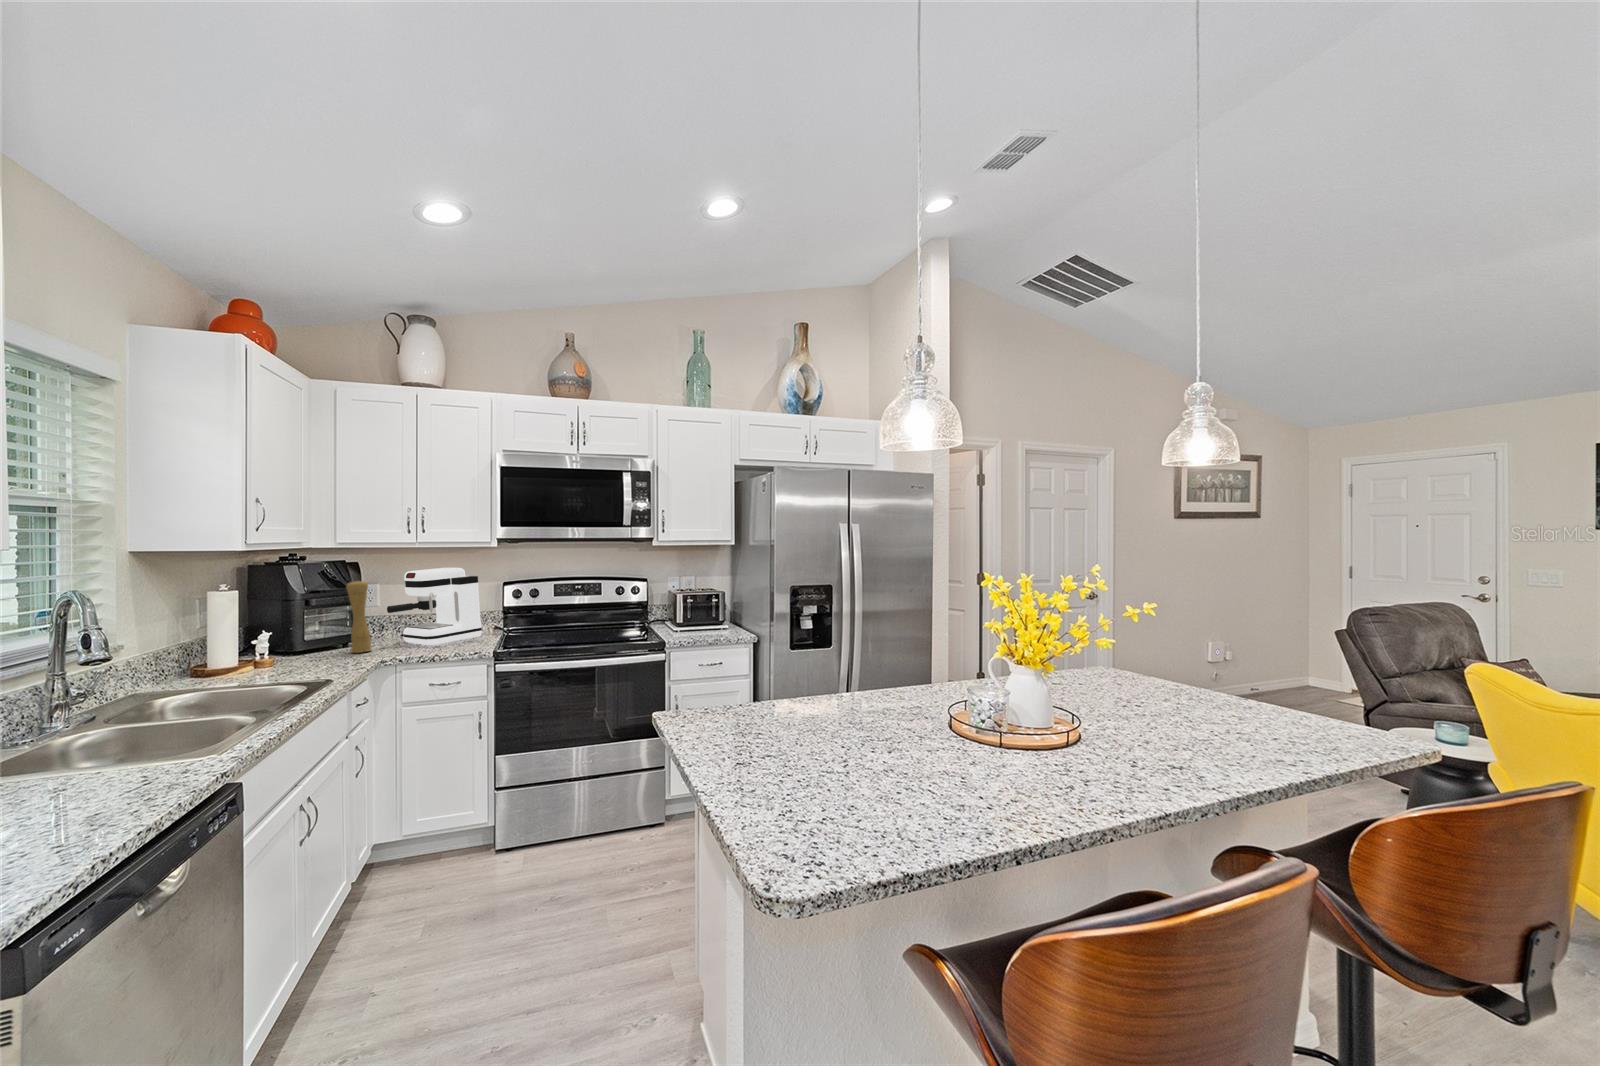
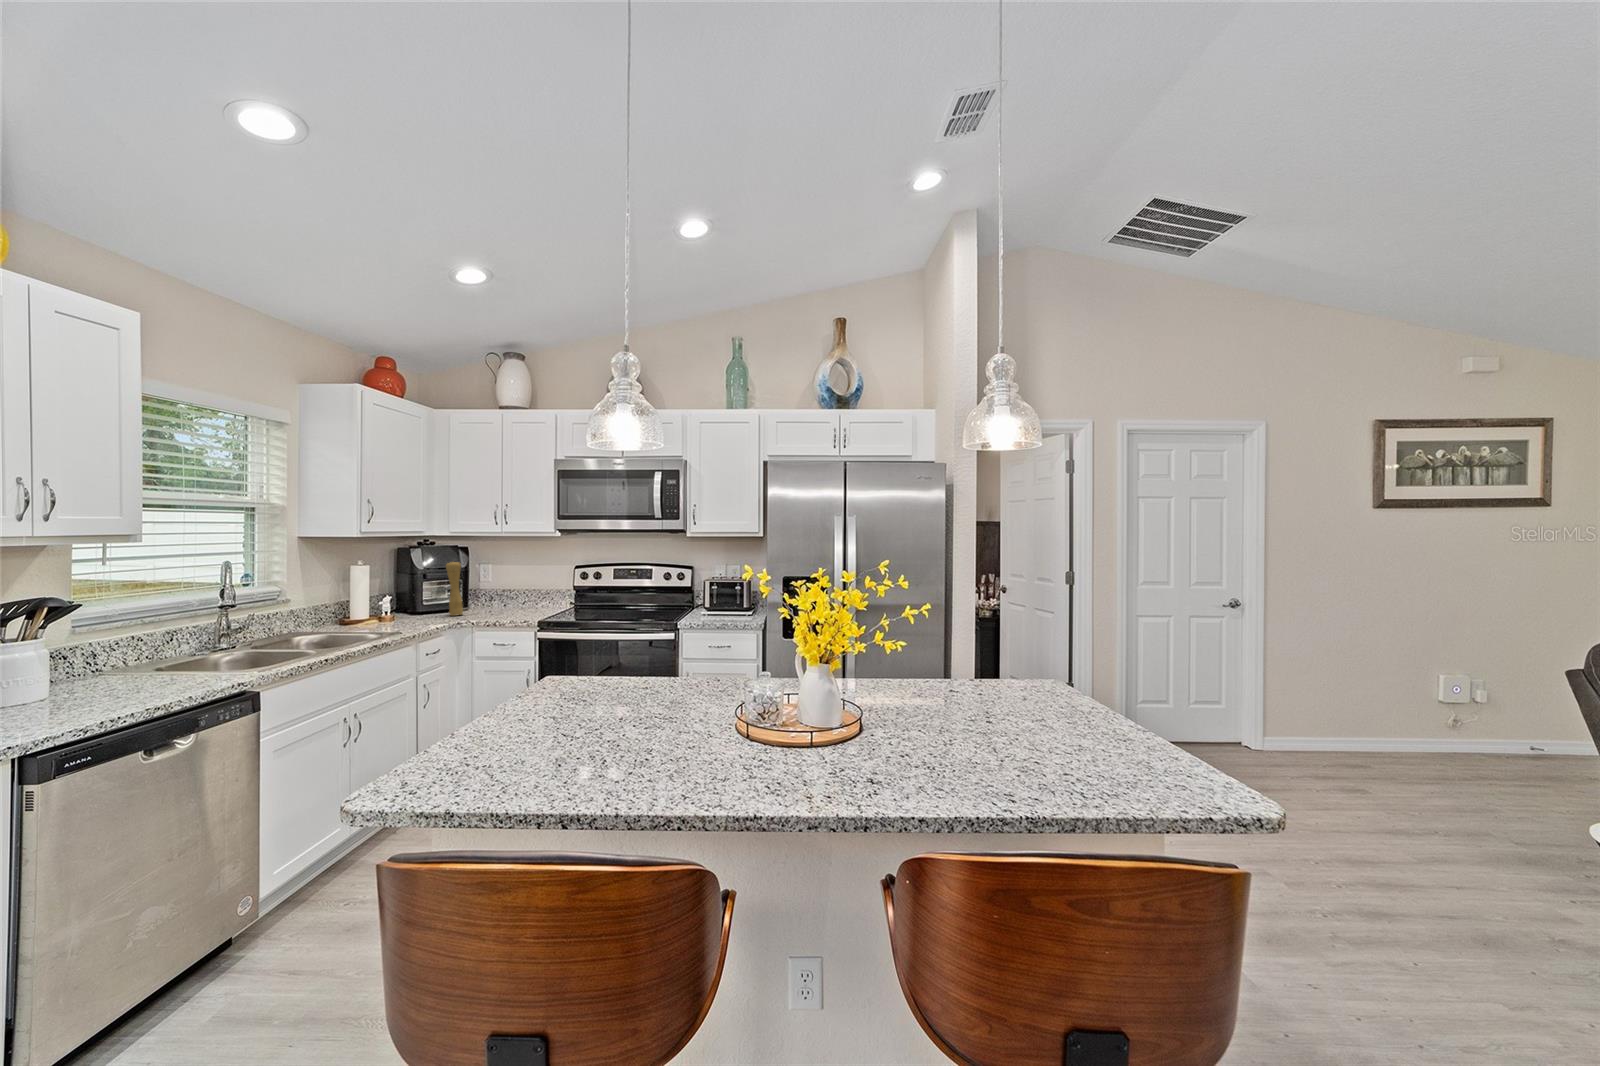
coffee maker: present [387,568,482,646] -> none [477,554,544,614]

